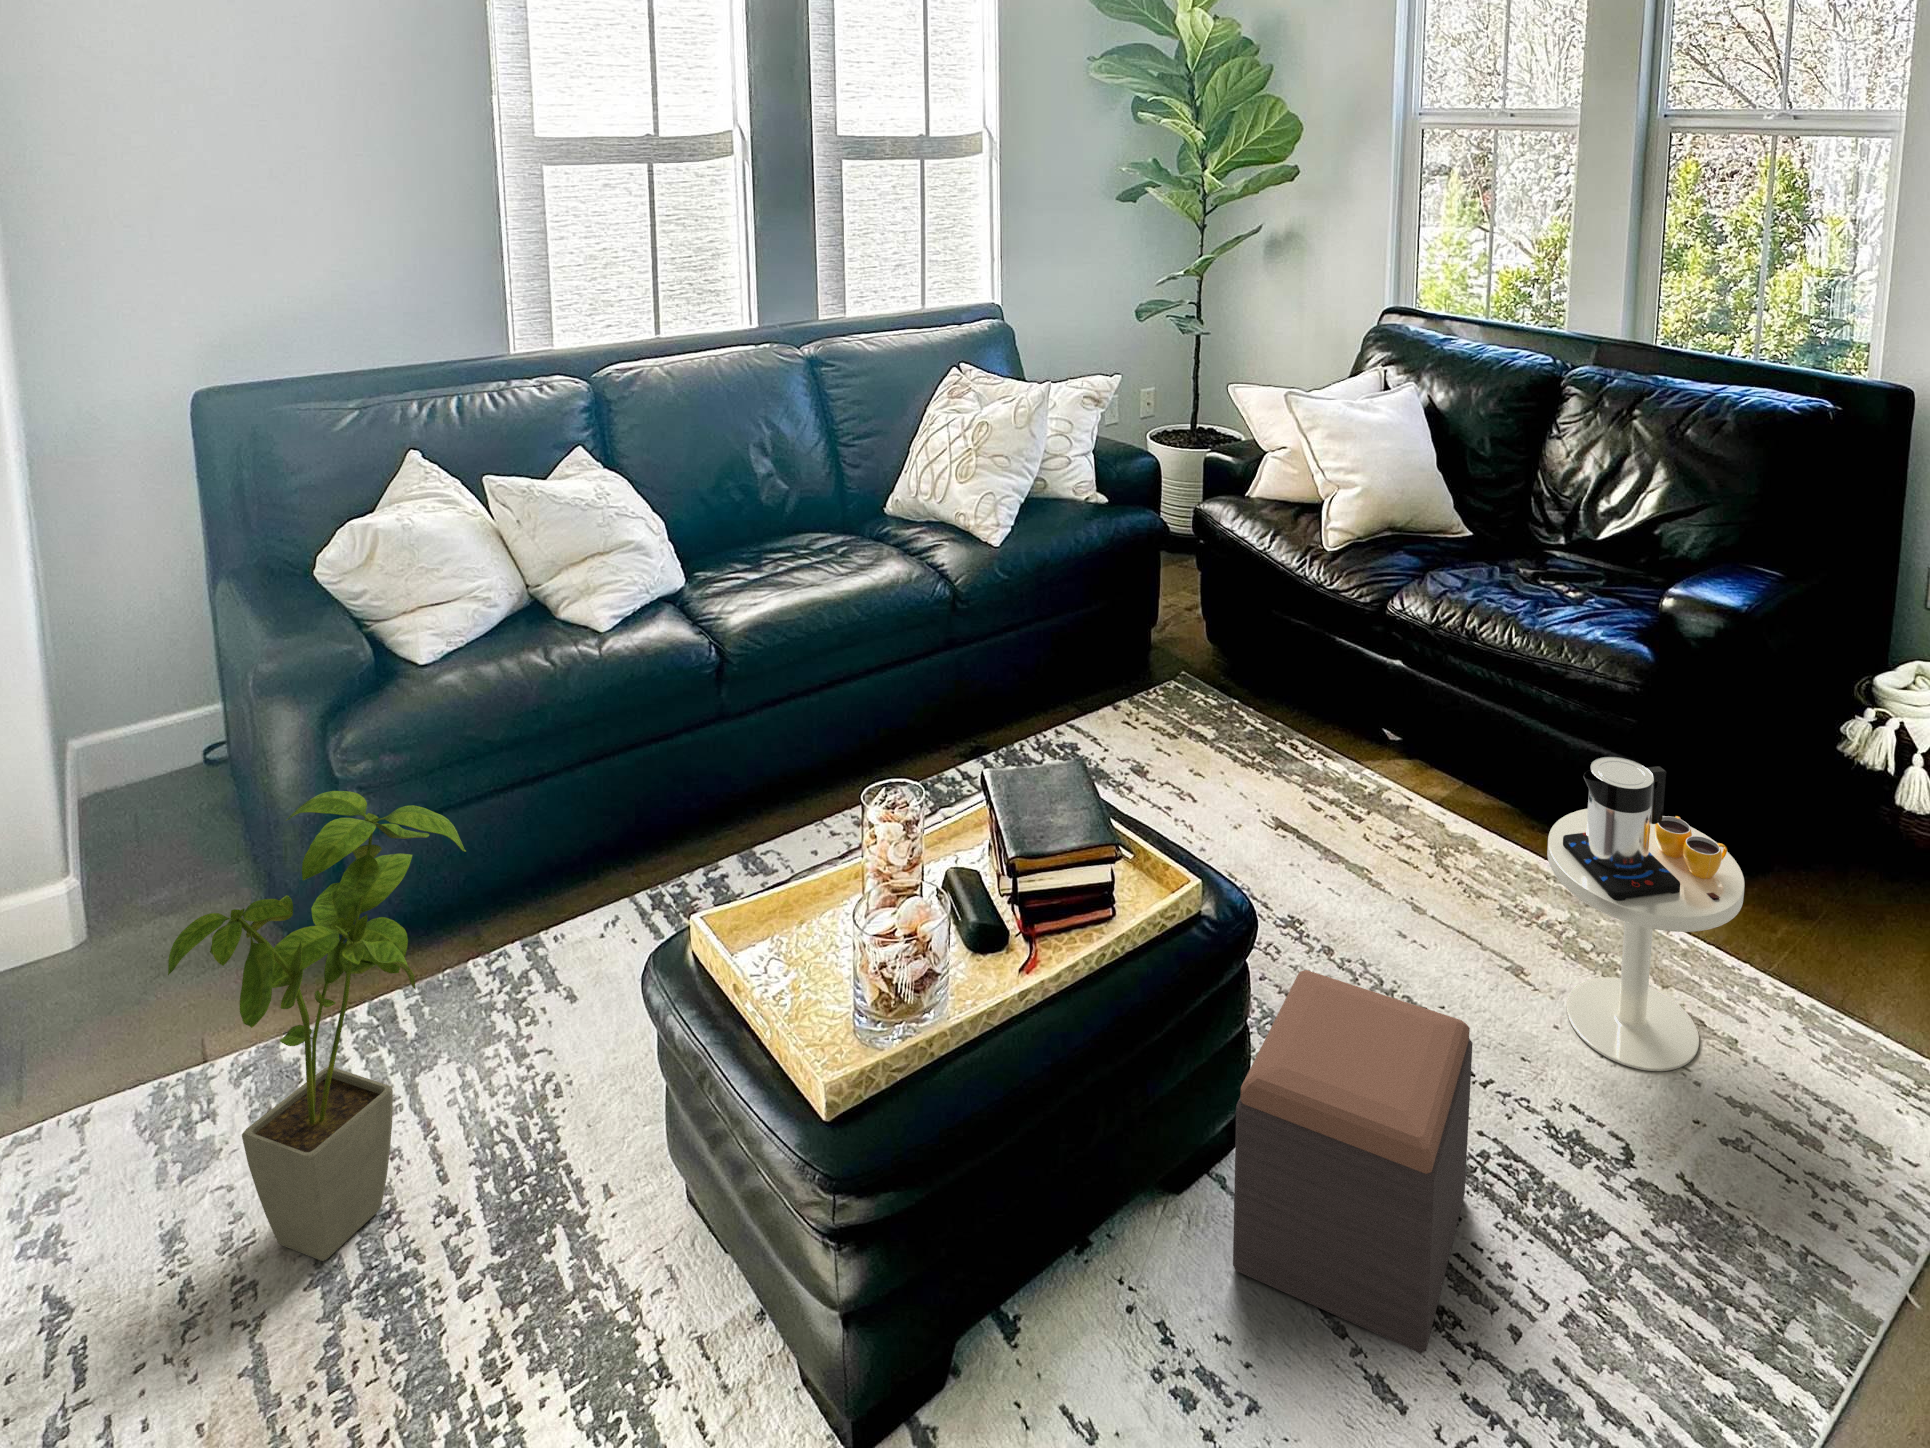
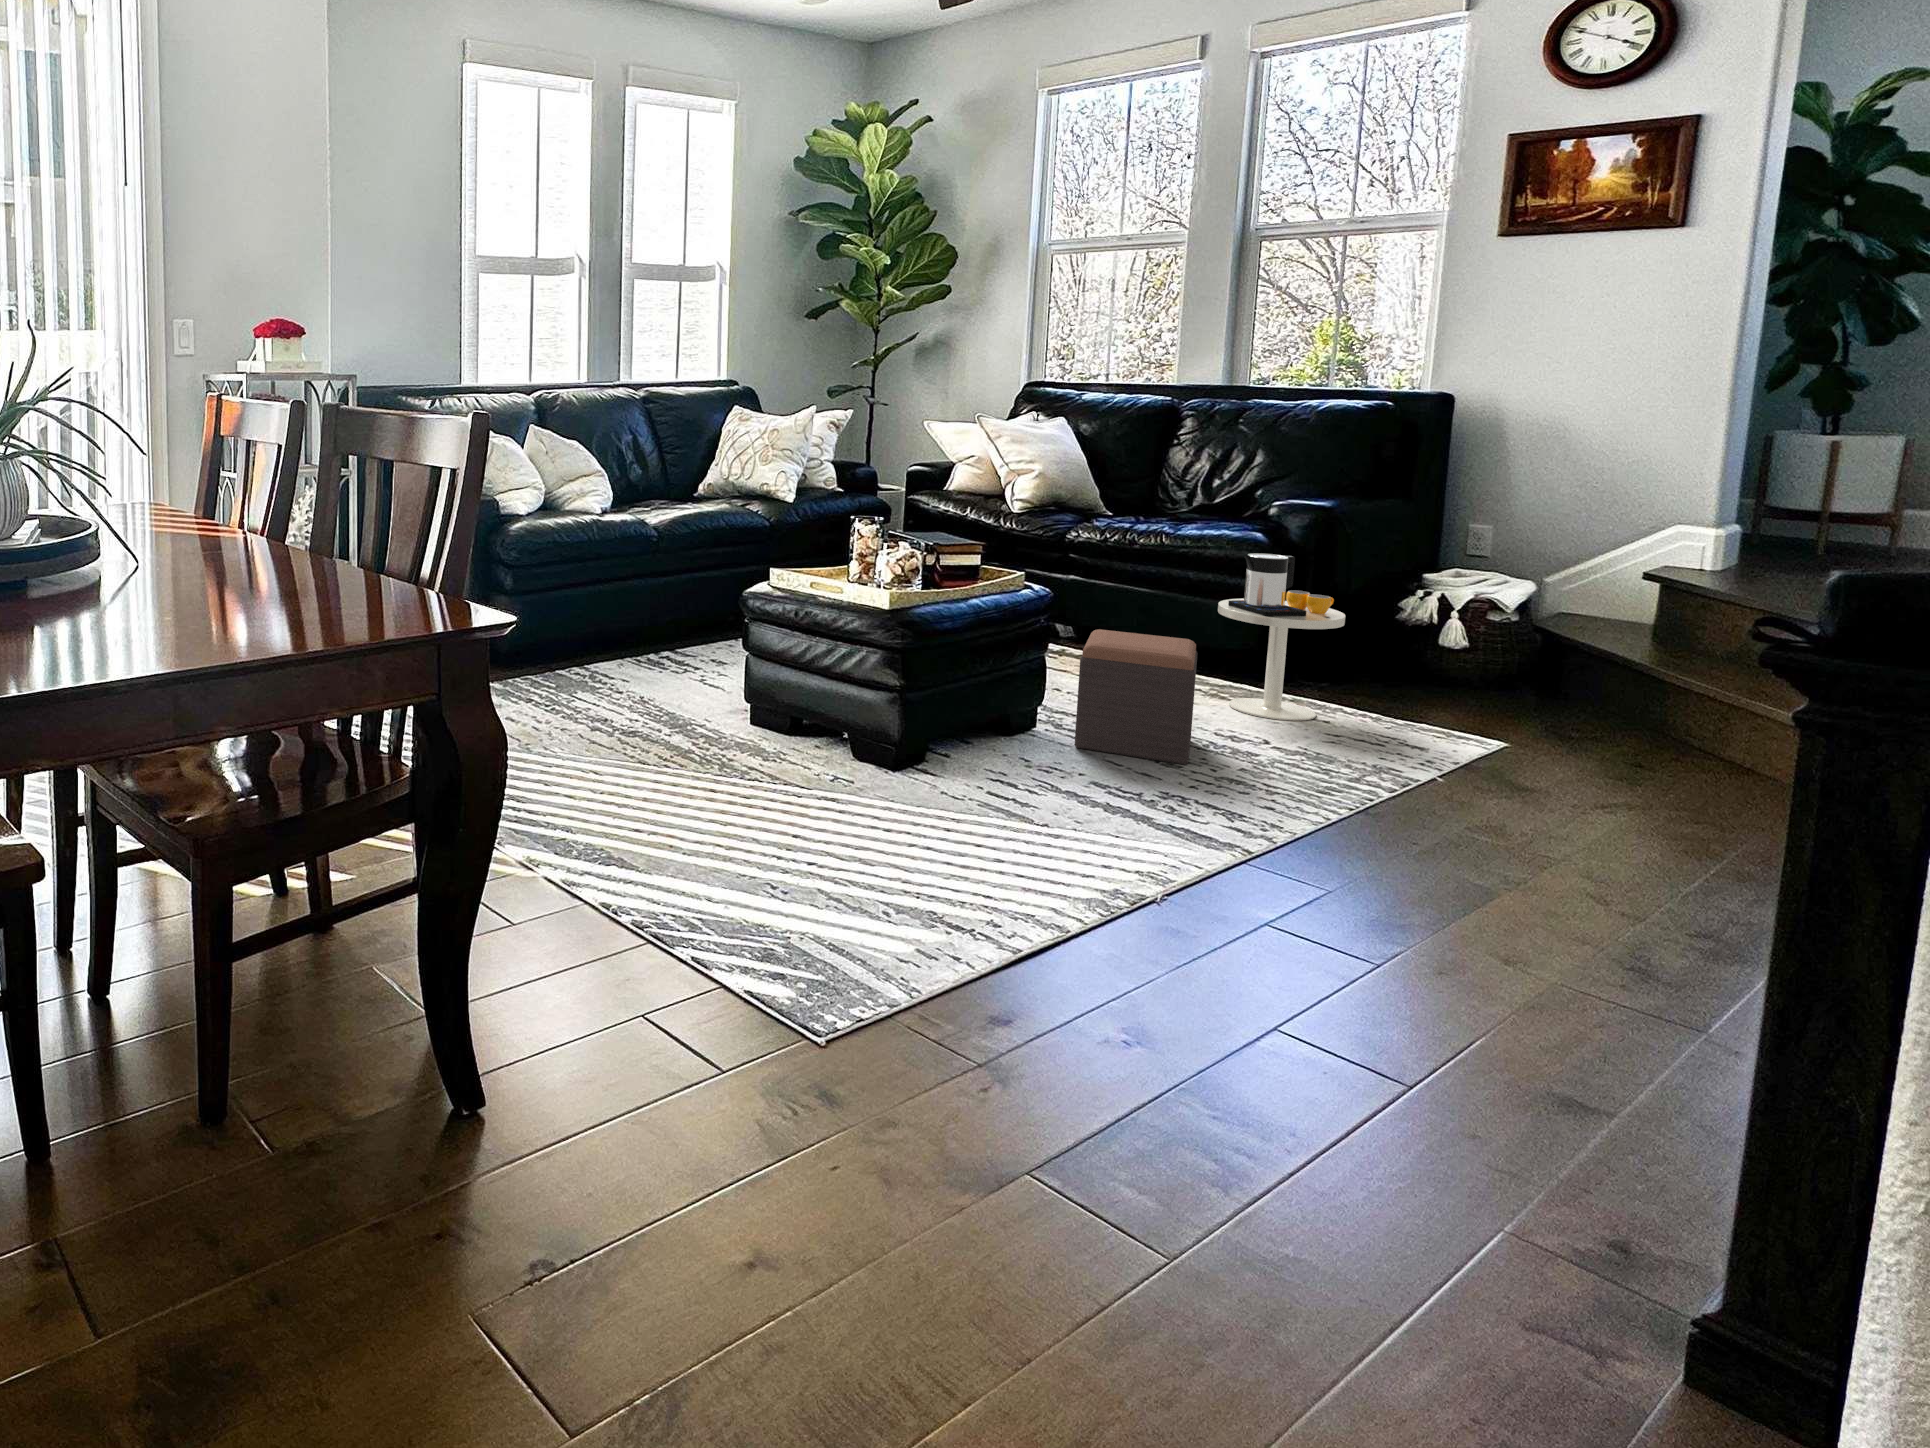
house plant: present [168,791,466,1261] -> none [579,509,683,728]

